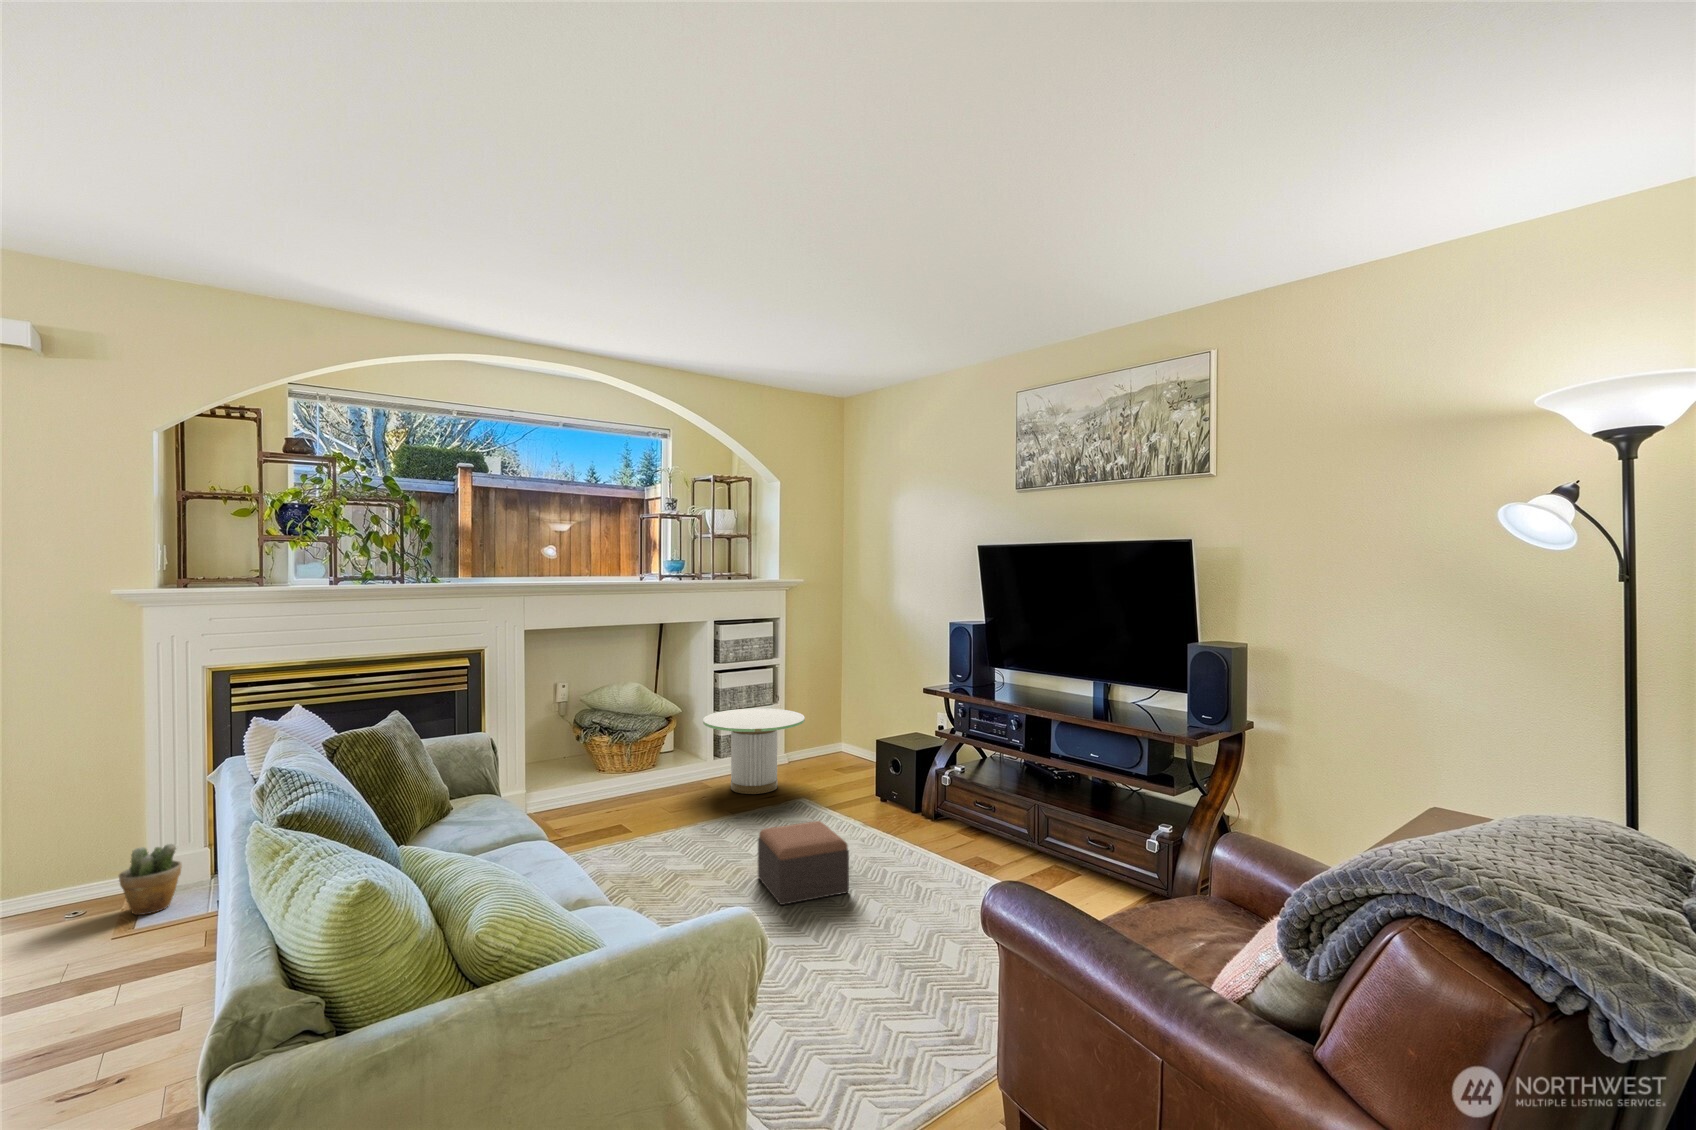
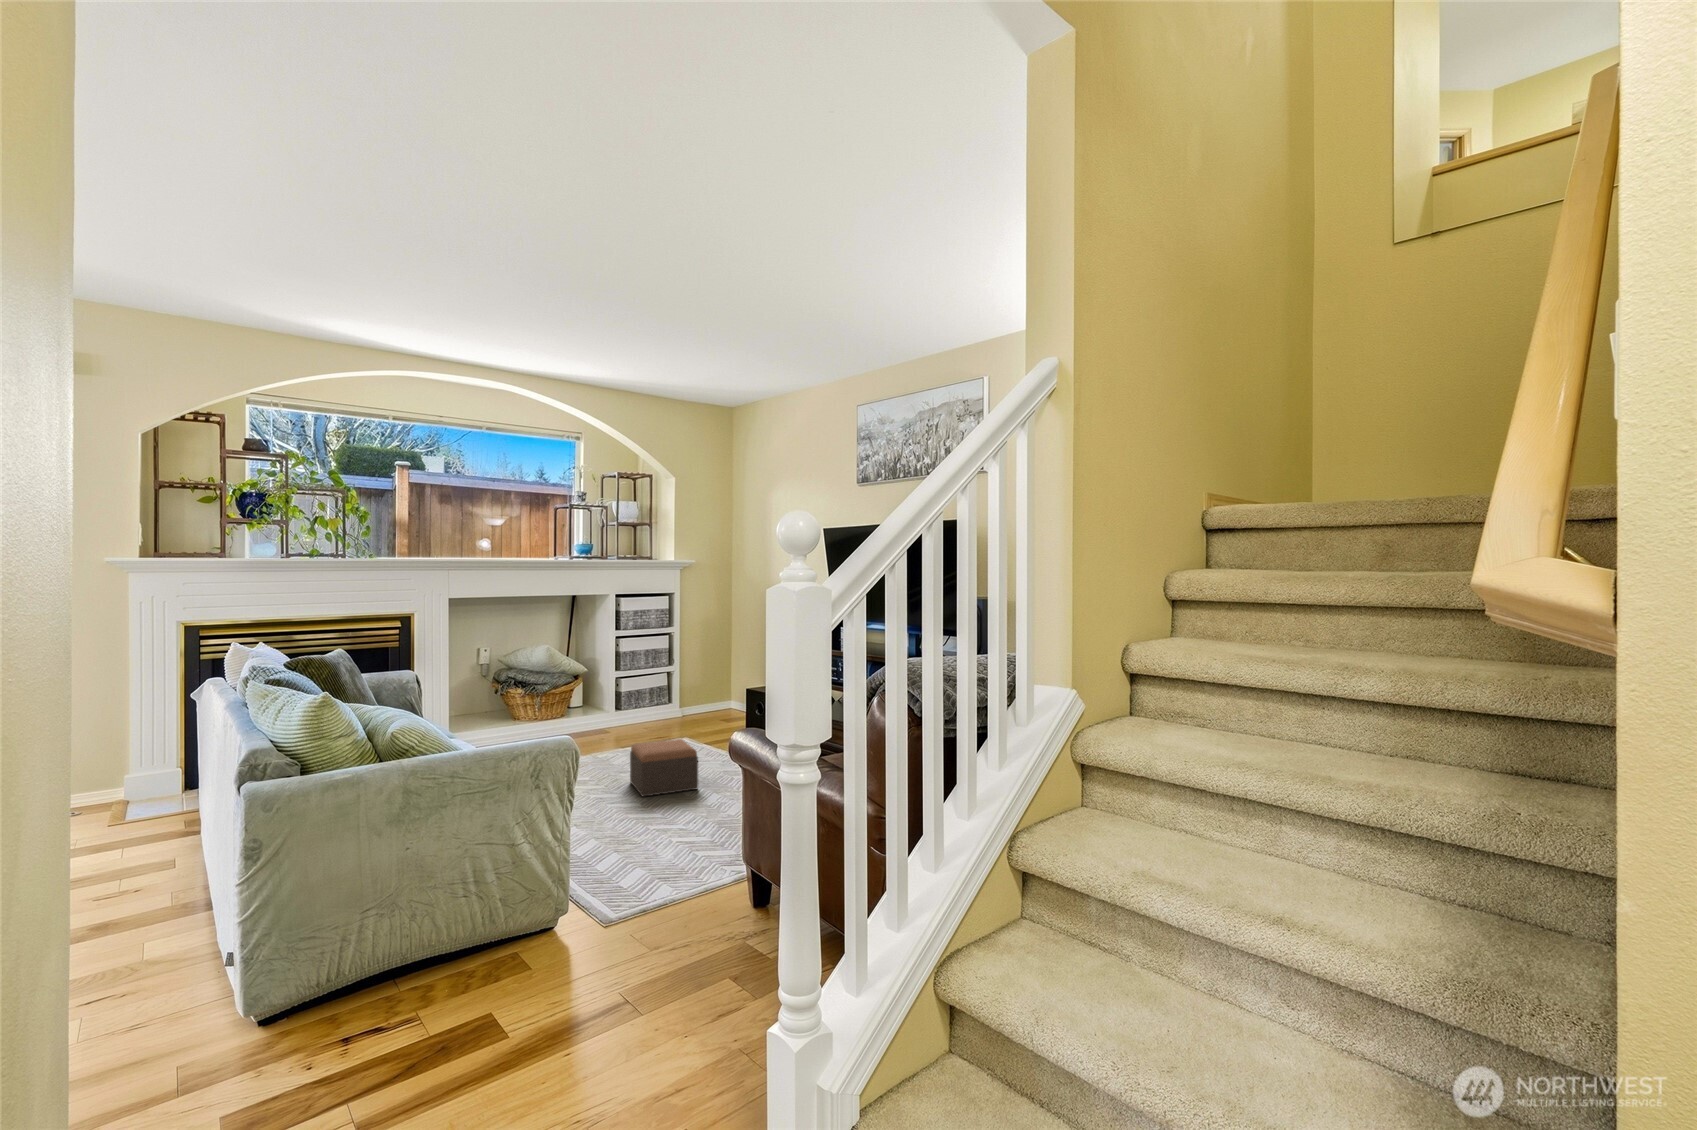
side table: present [703,708,805,794] -> none [603,667,690,735]
potted plant: present [119,844,182,915] -> none [110,758,161,813]

